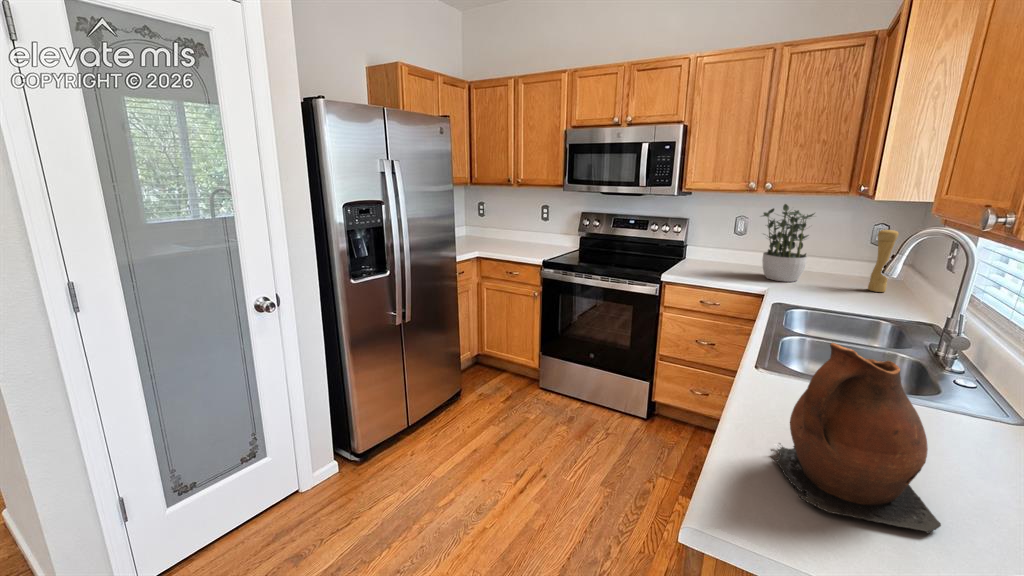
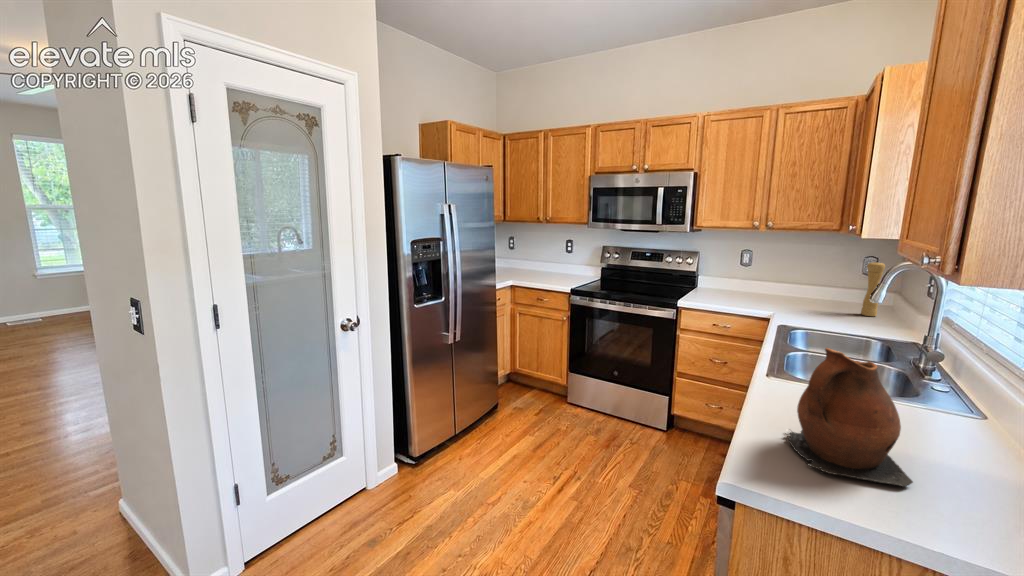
potted plant: present [762,204,815,282] -> none [763,240,814,307]

